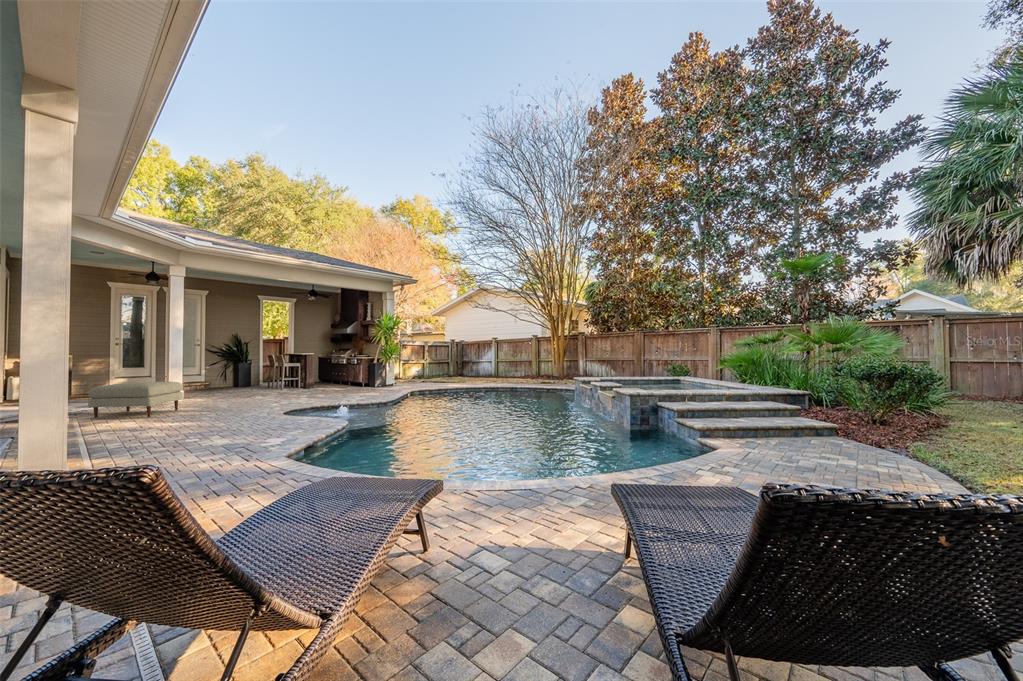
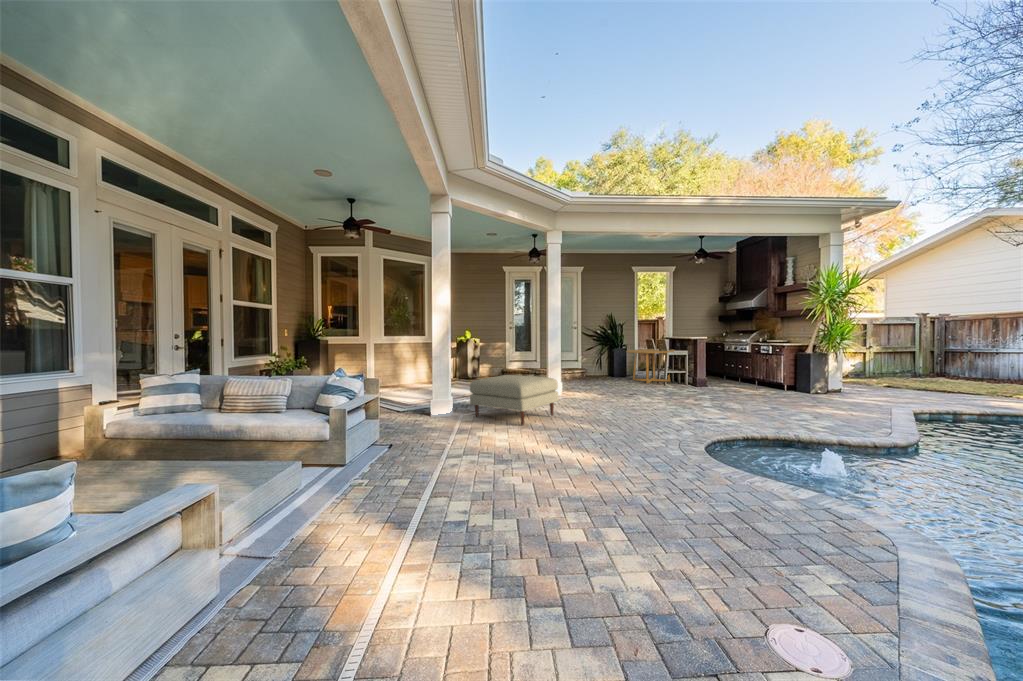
round table: none [249,363,291,389] -> present [627,349,675,383]

